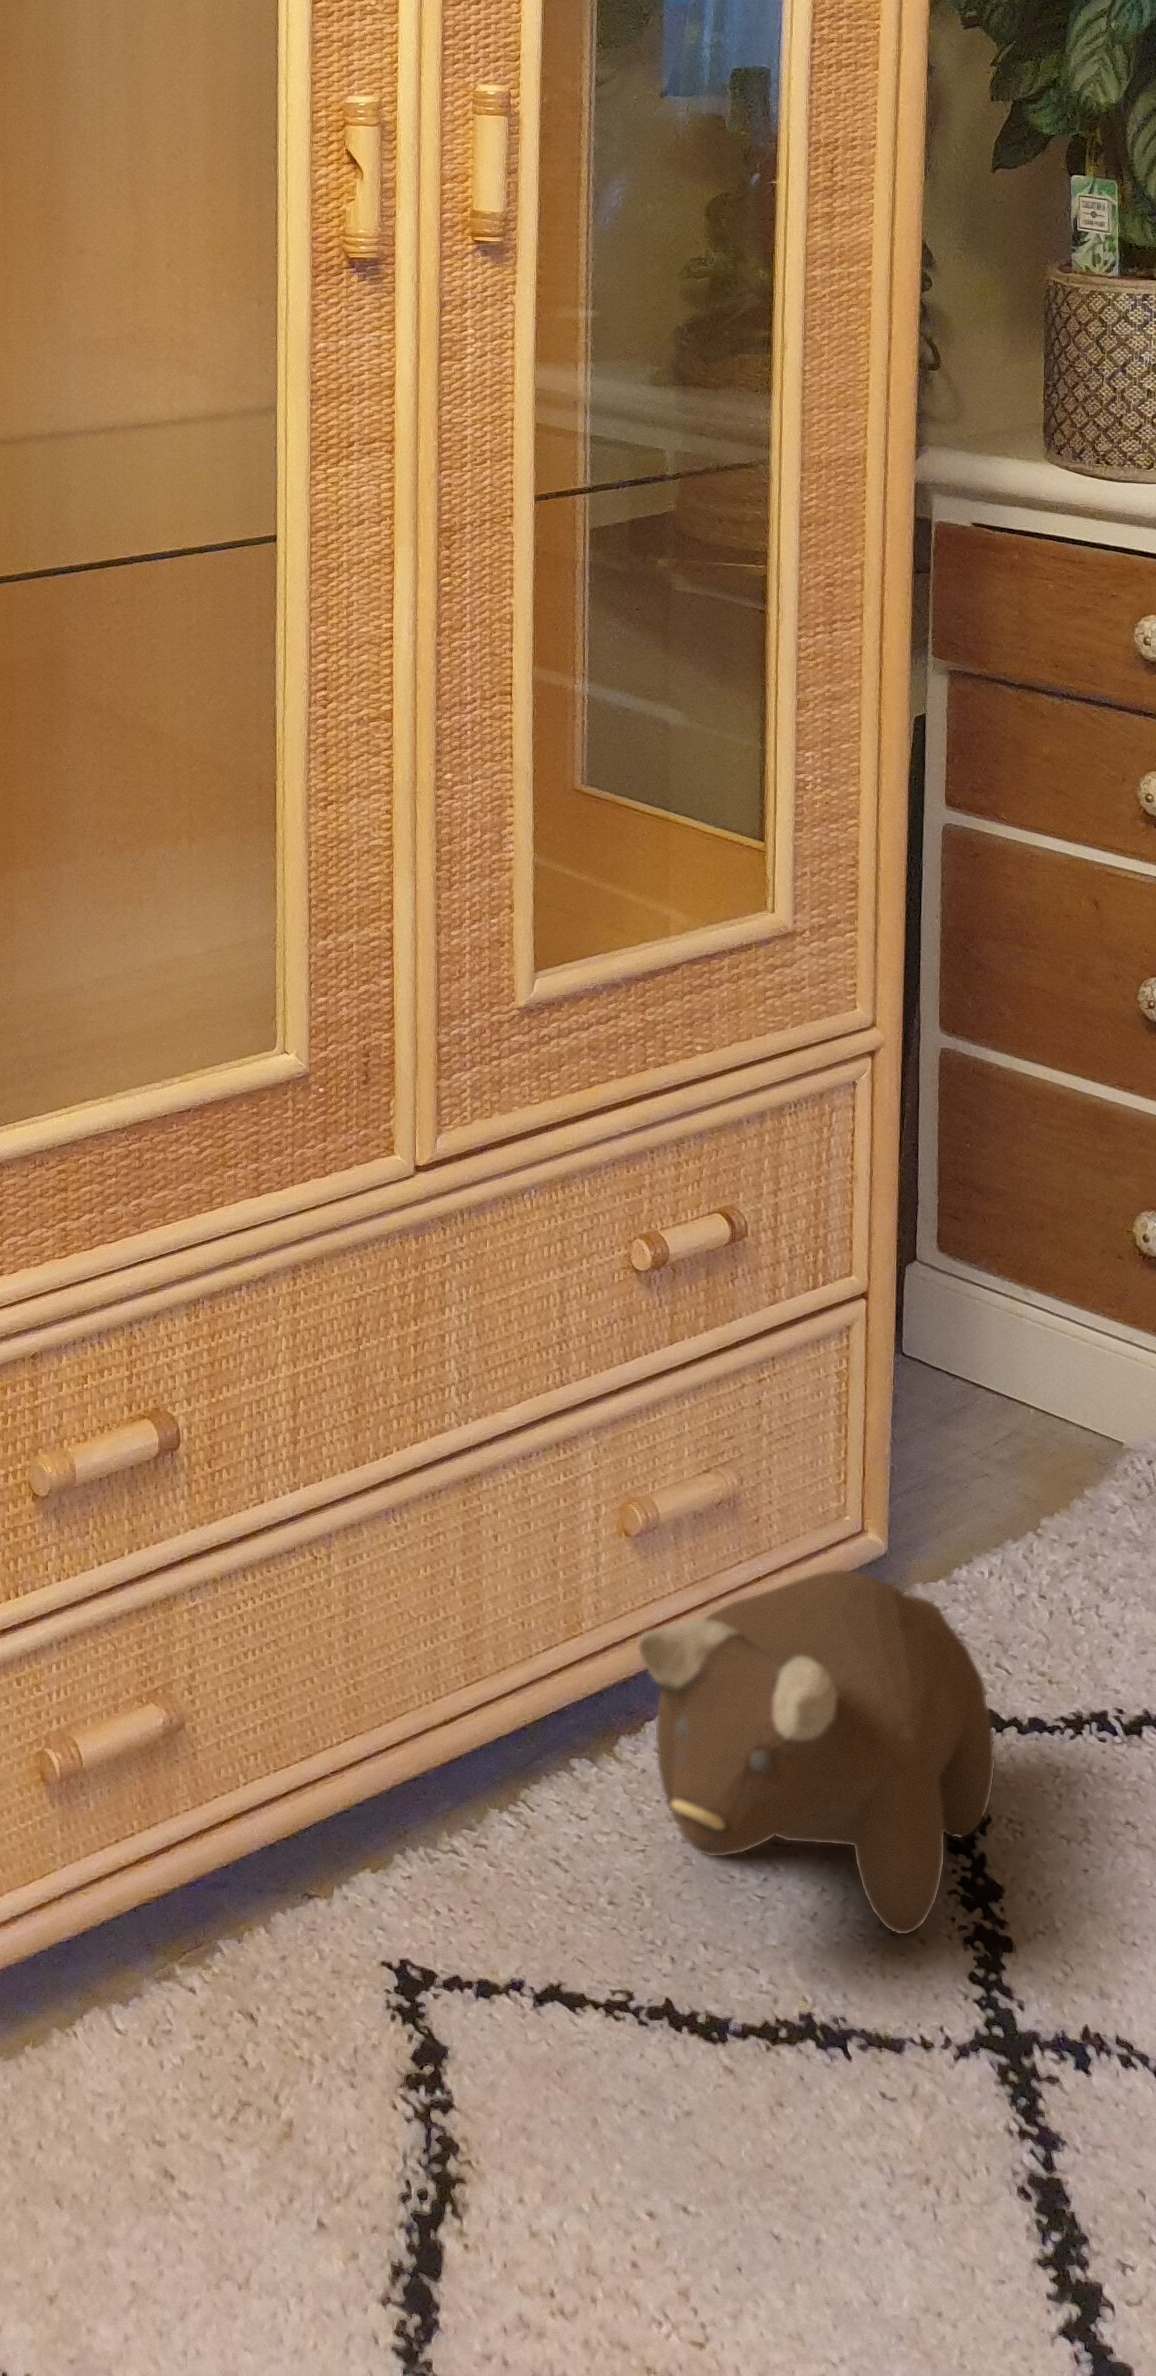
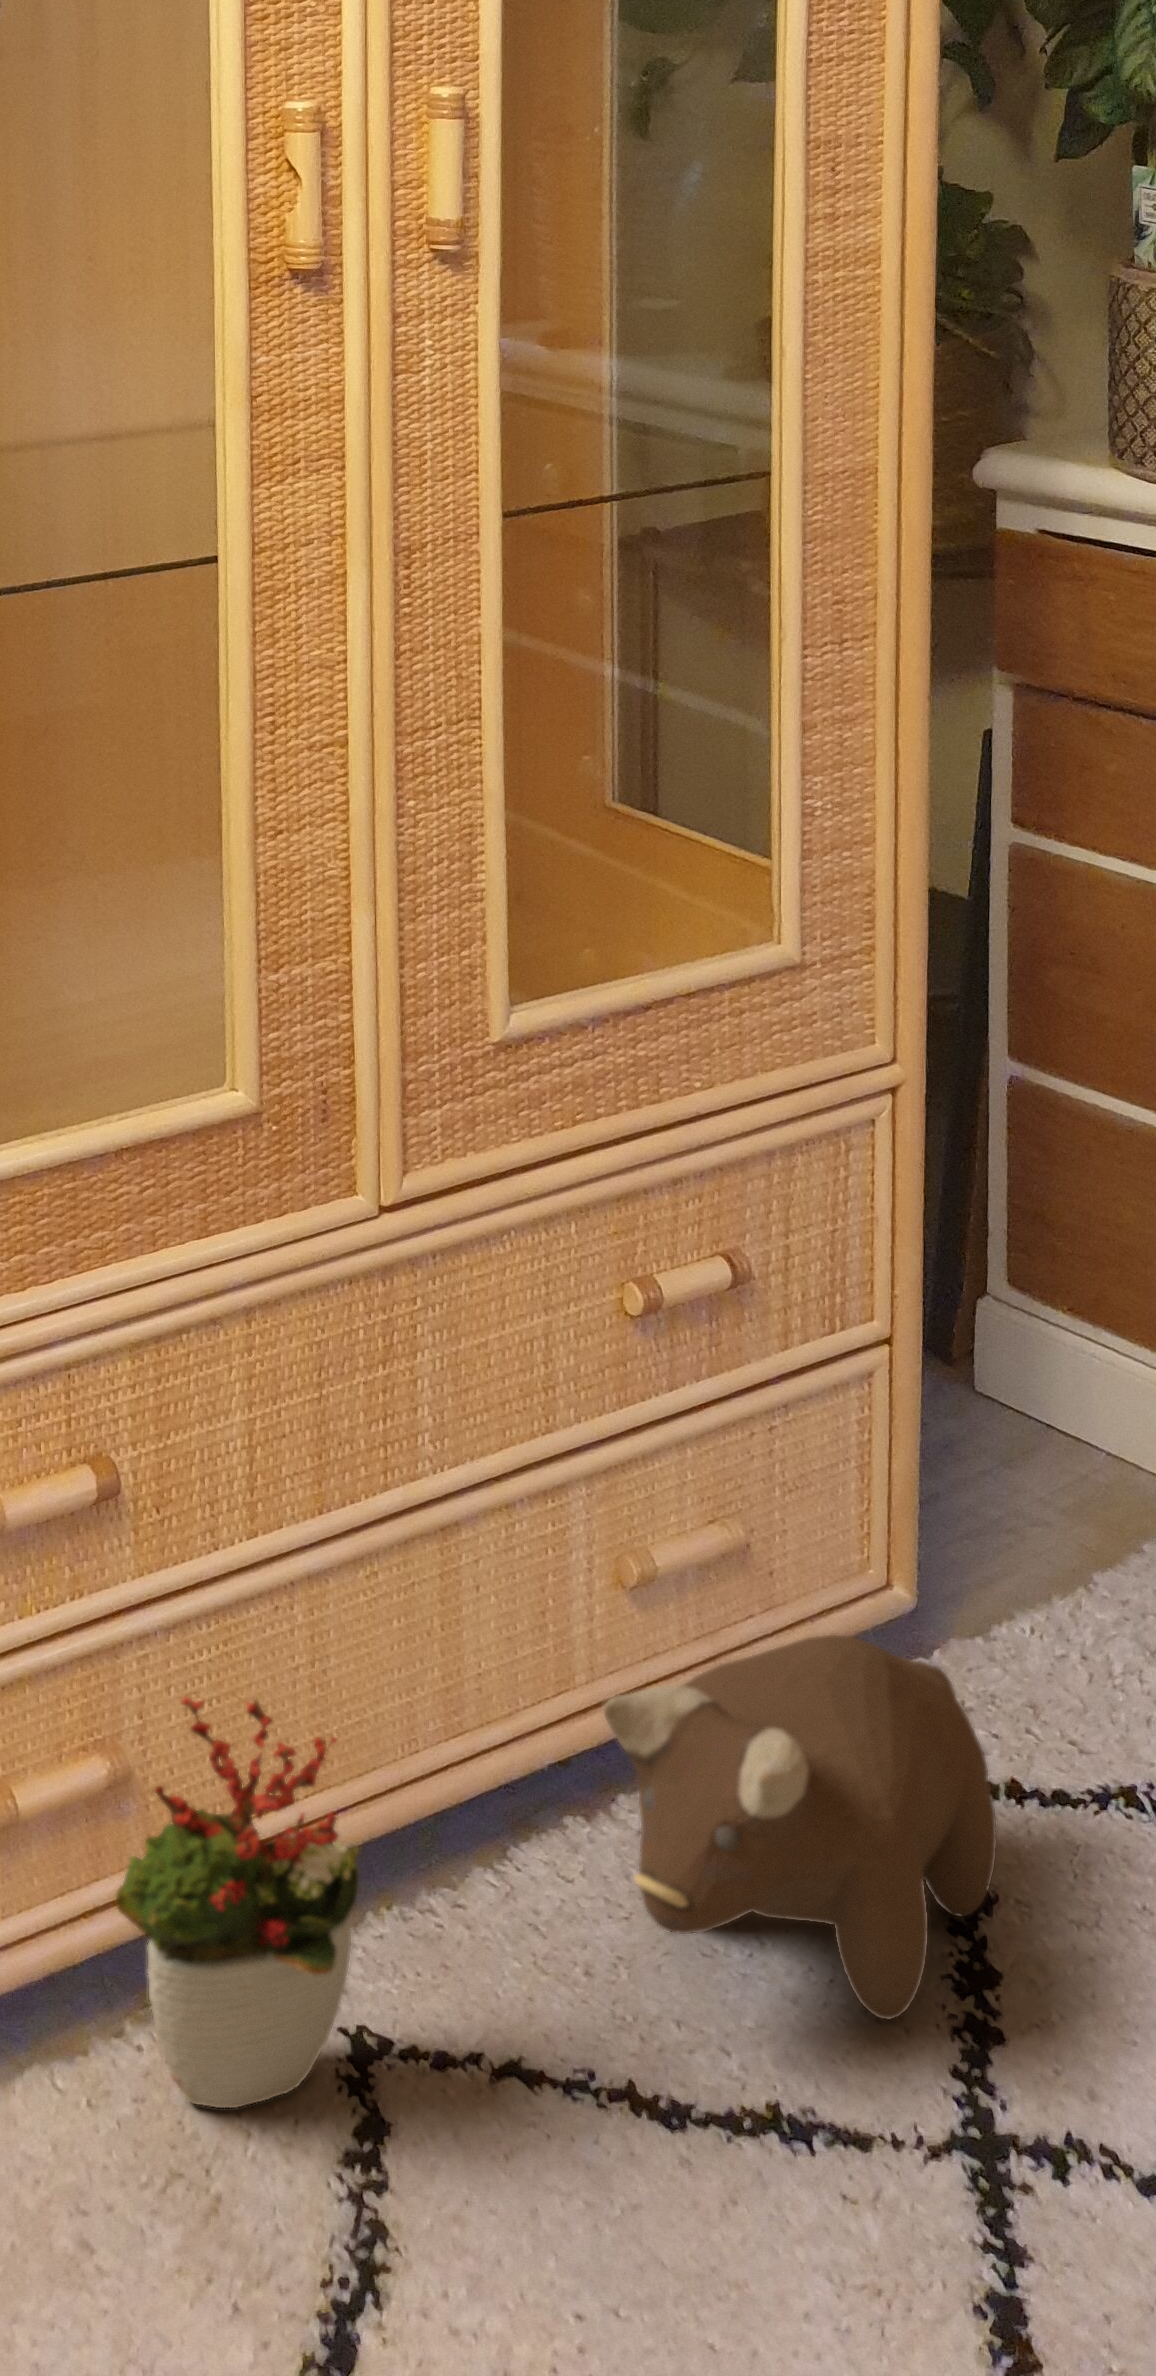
decorative plant: none [183,1638,412,2040] -> present [116,1698,359,2108]

